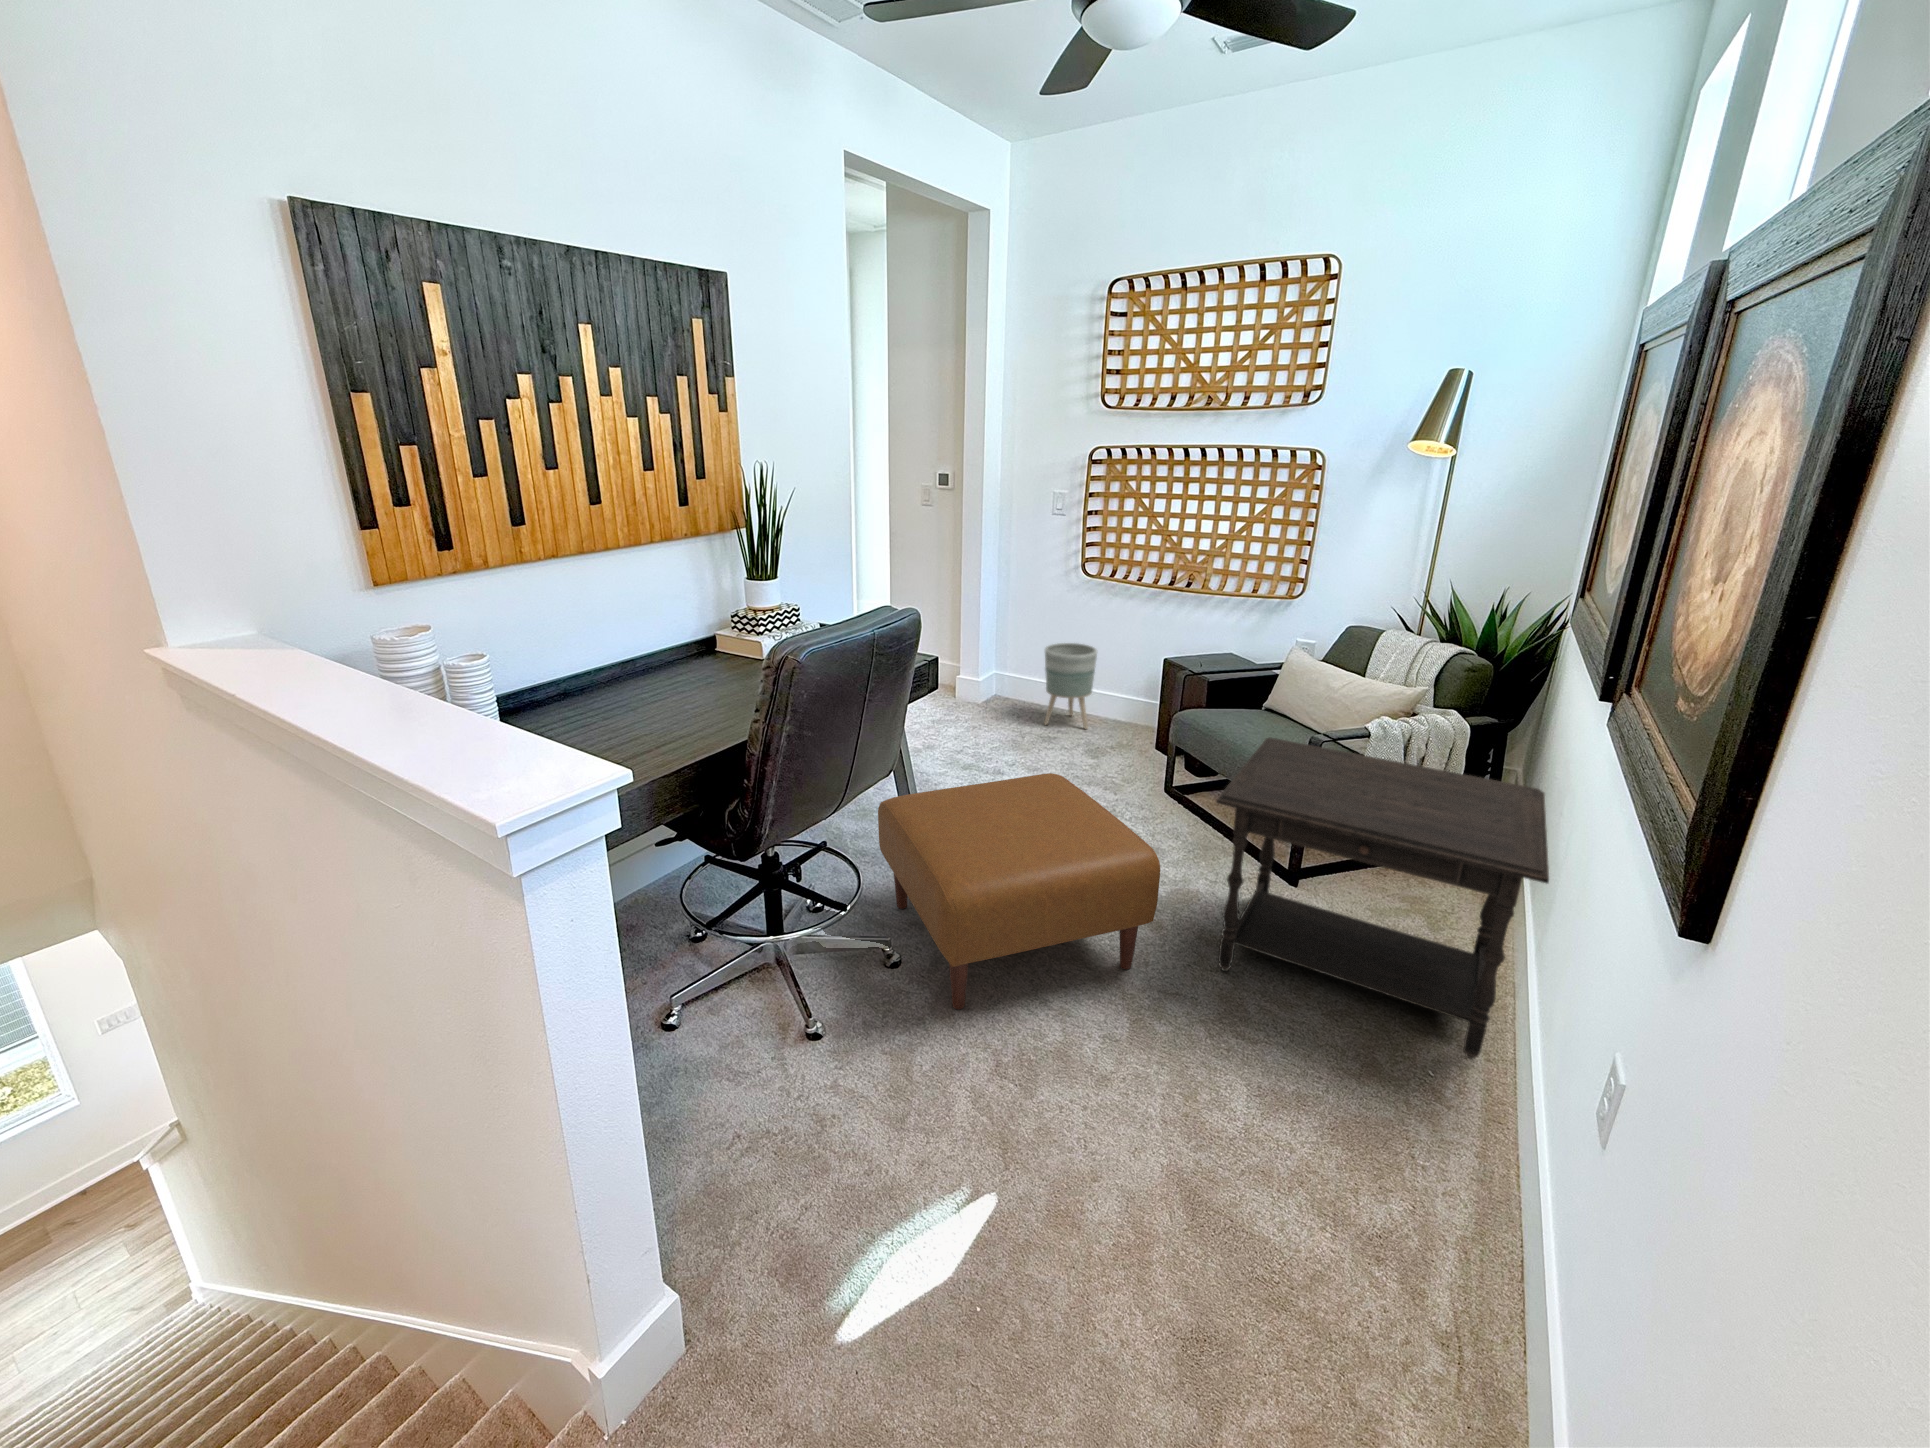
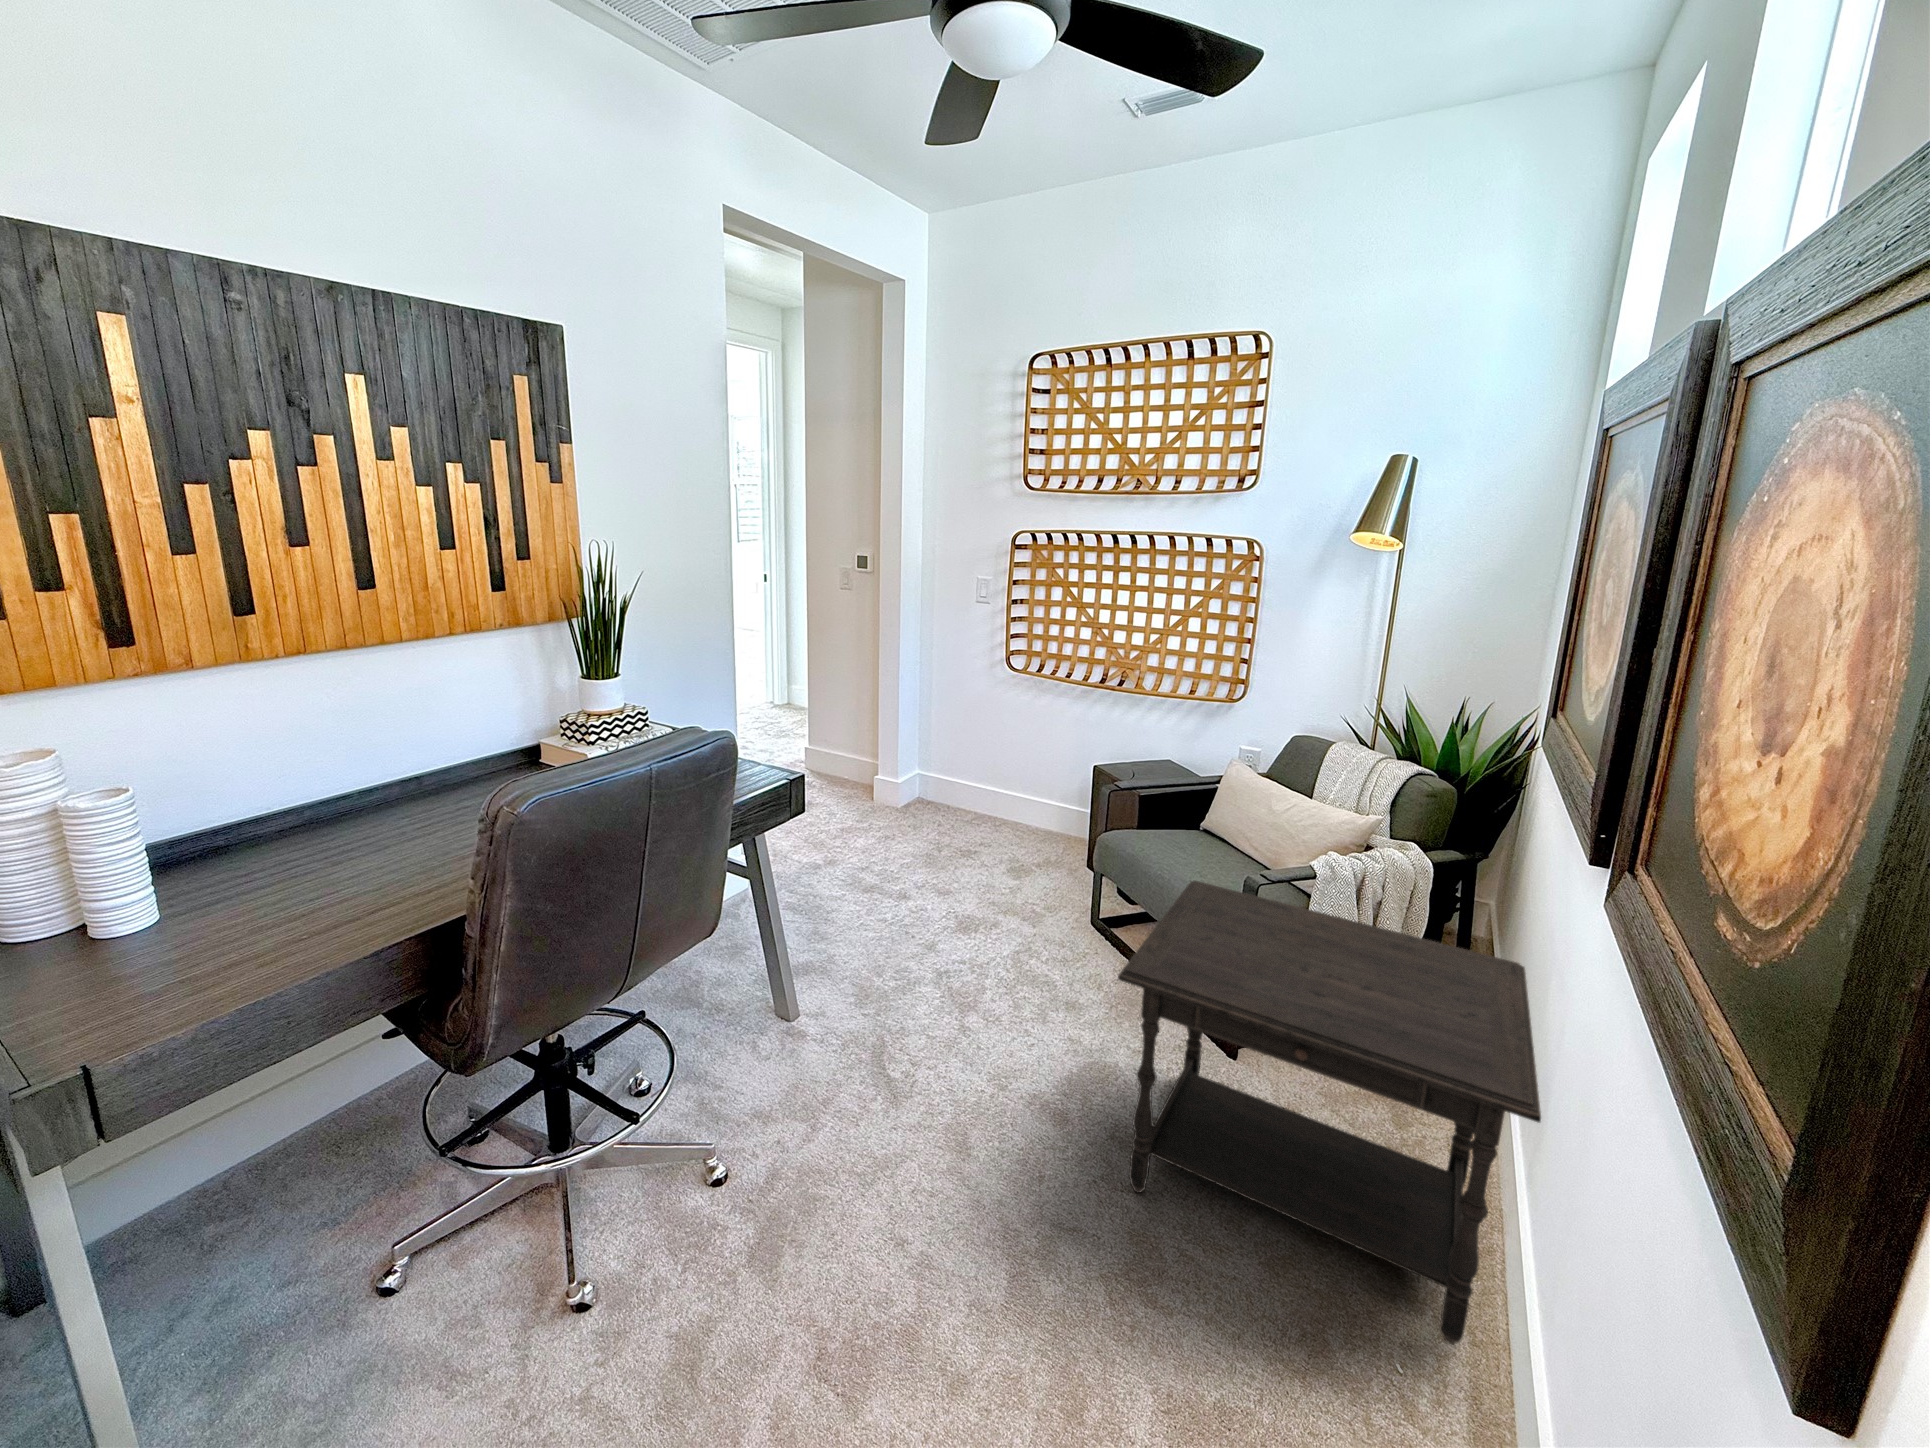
planter: present [1044,643,1097,729] -> none [966,743,1024,841]
ottoman: present [878,773,1160,1010] -> none [718,917,1051,1257]

